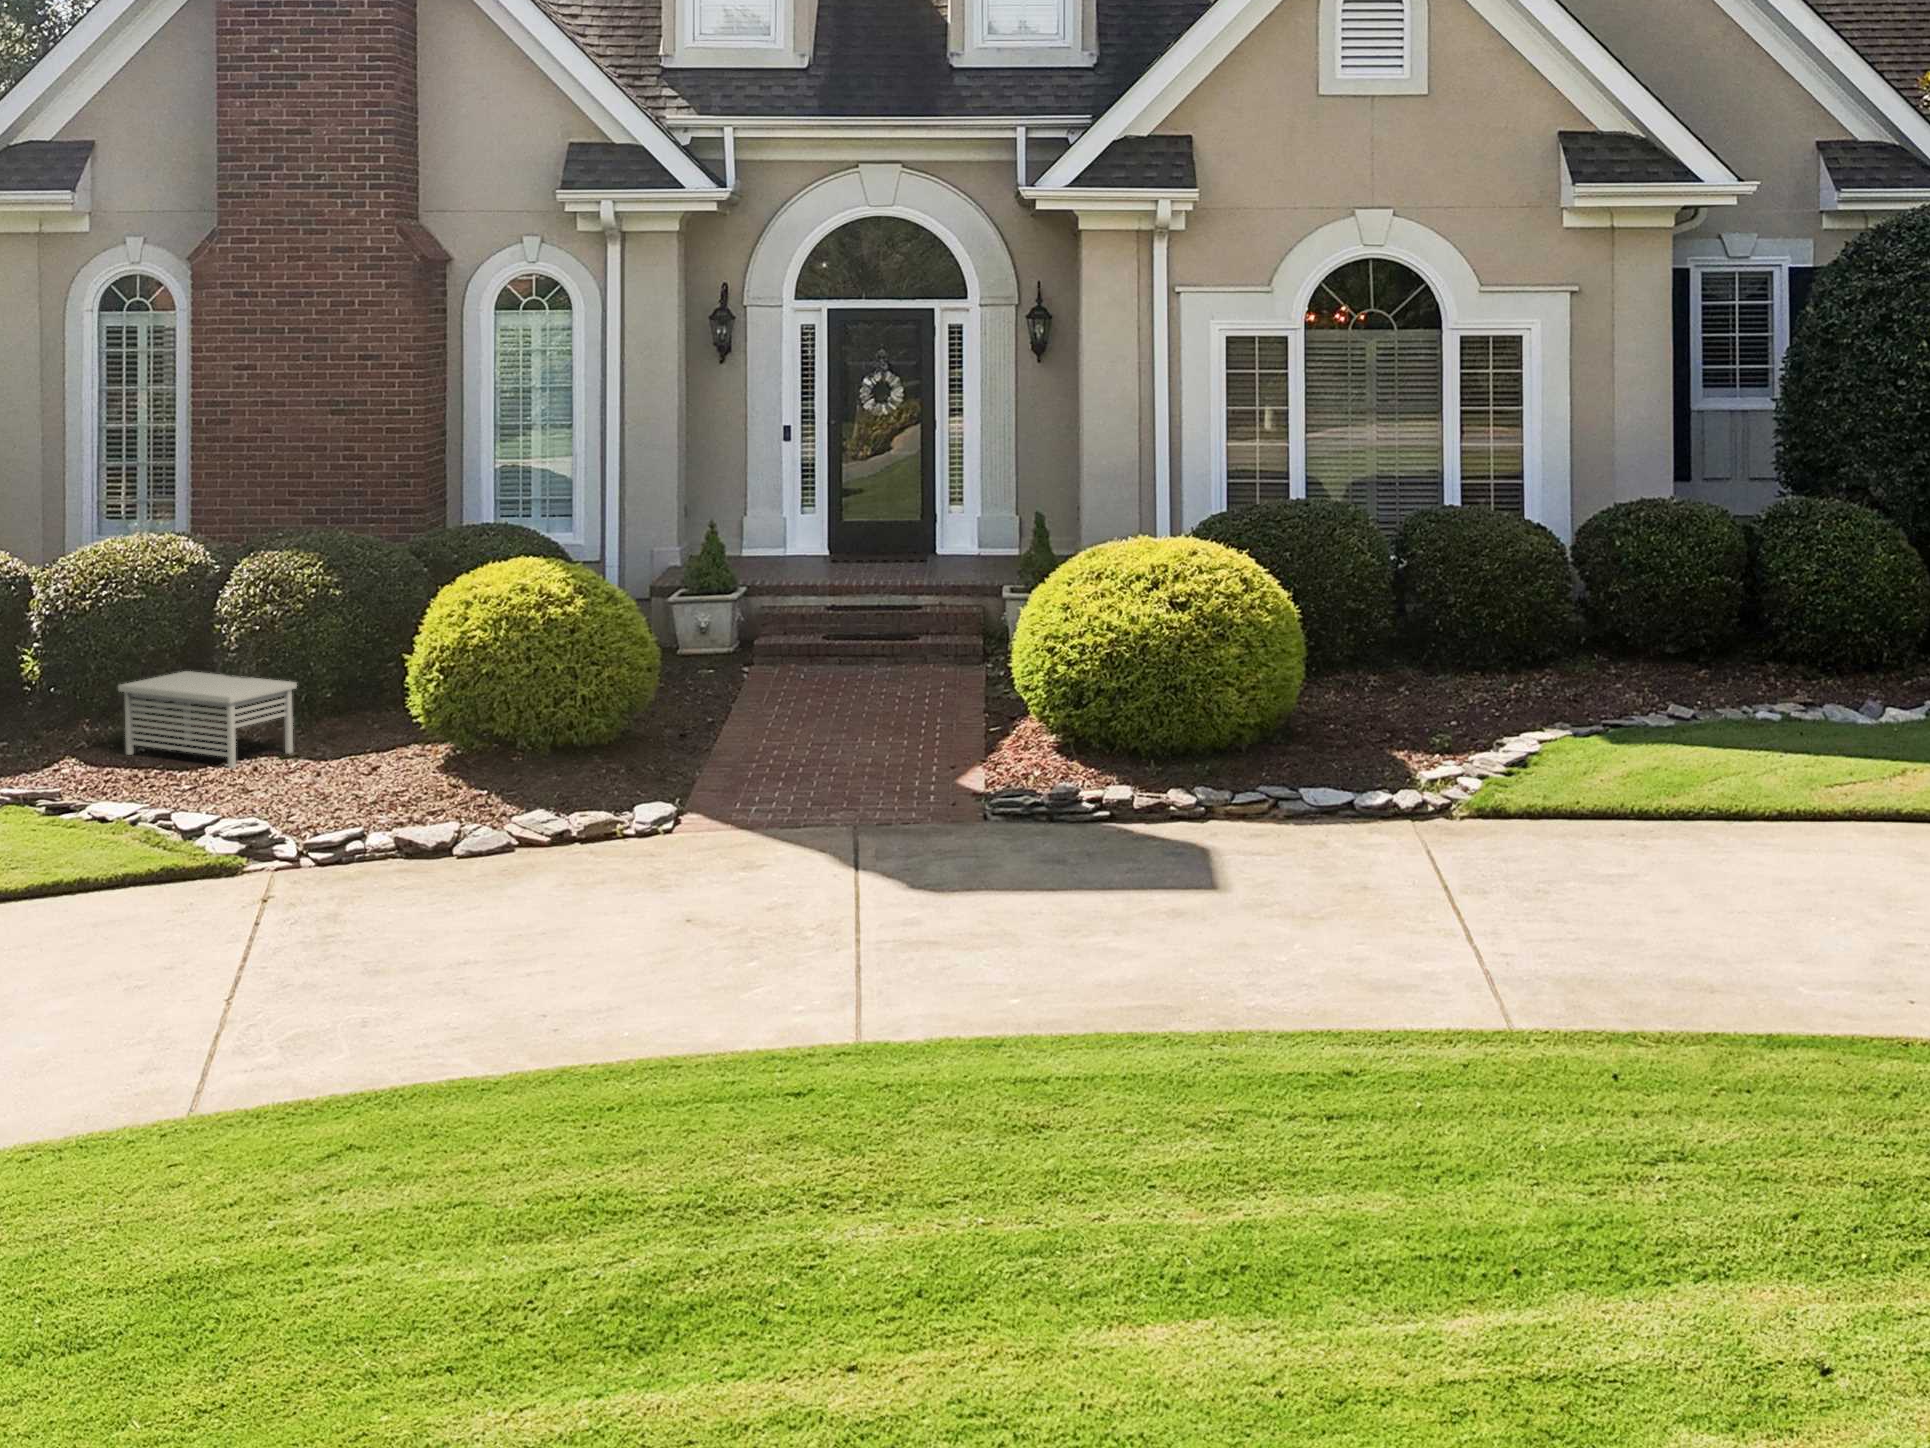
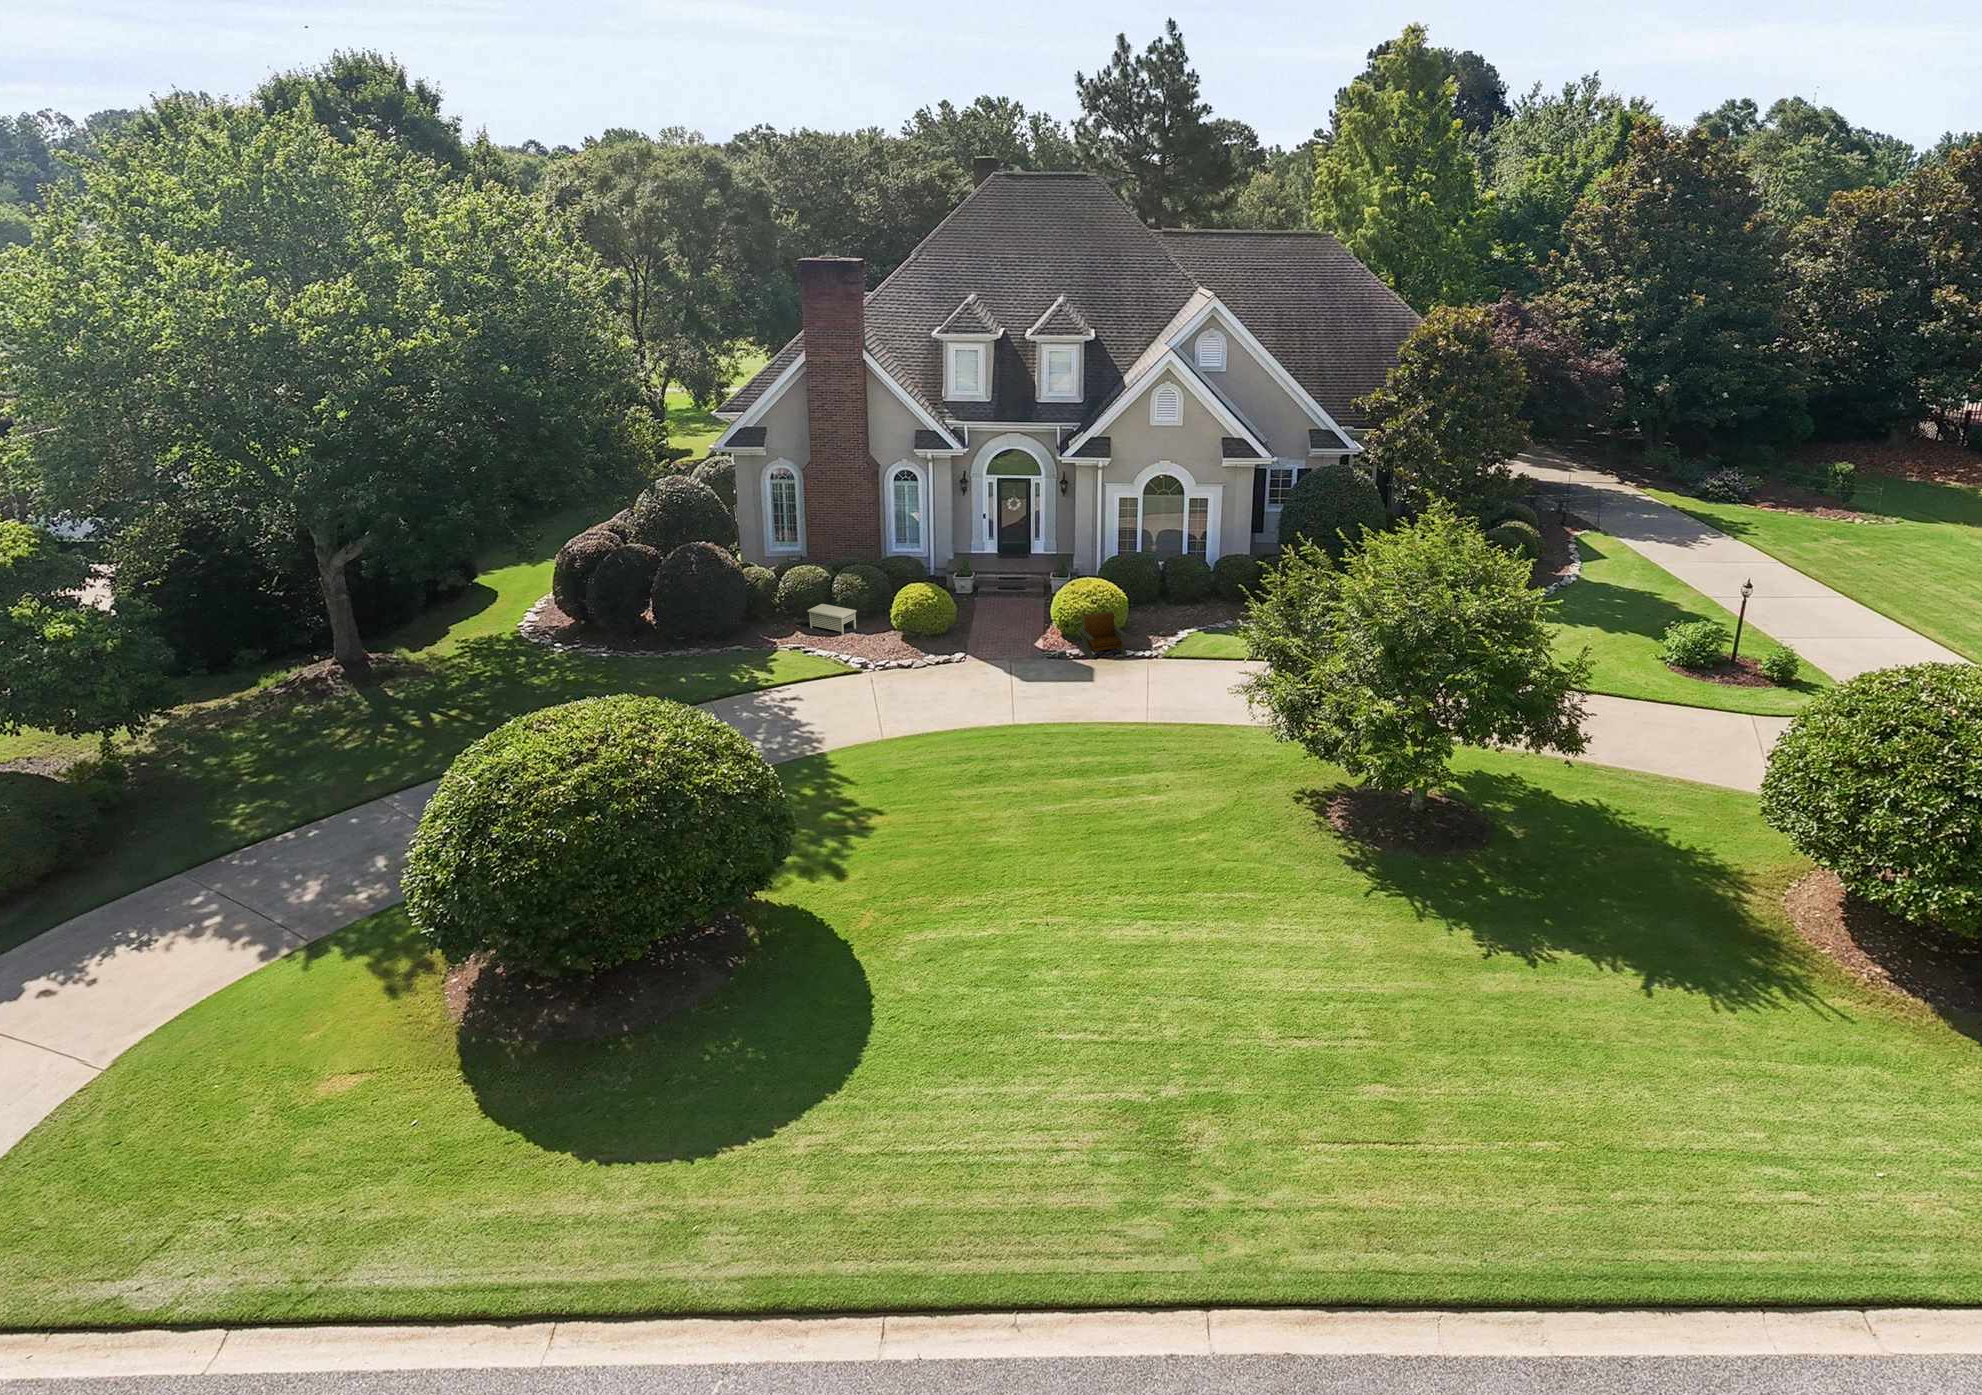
lounge chair: none [1128,638,1332,816] -> present [1078,612,1127,659]

